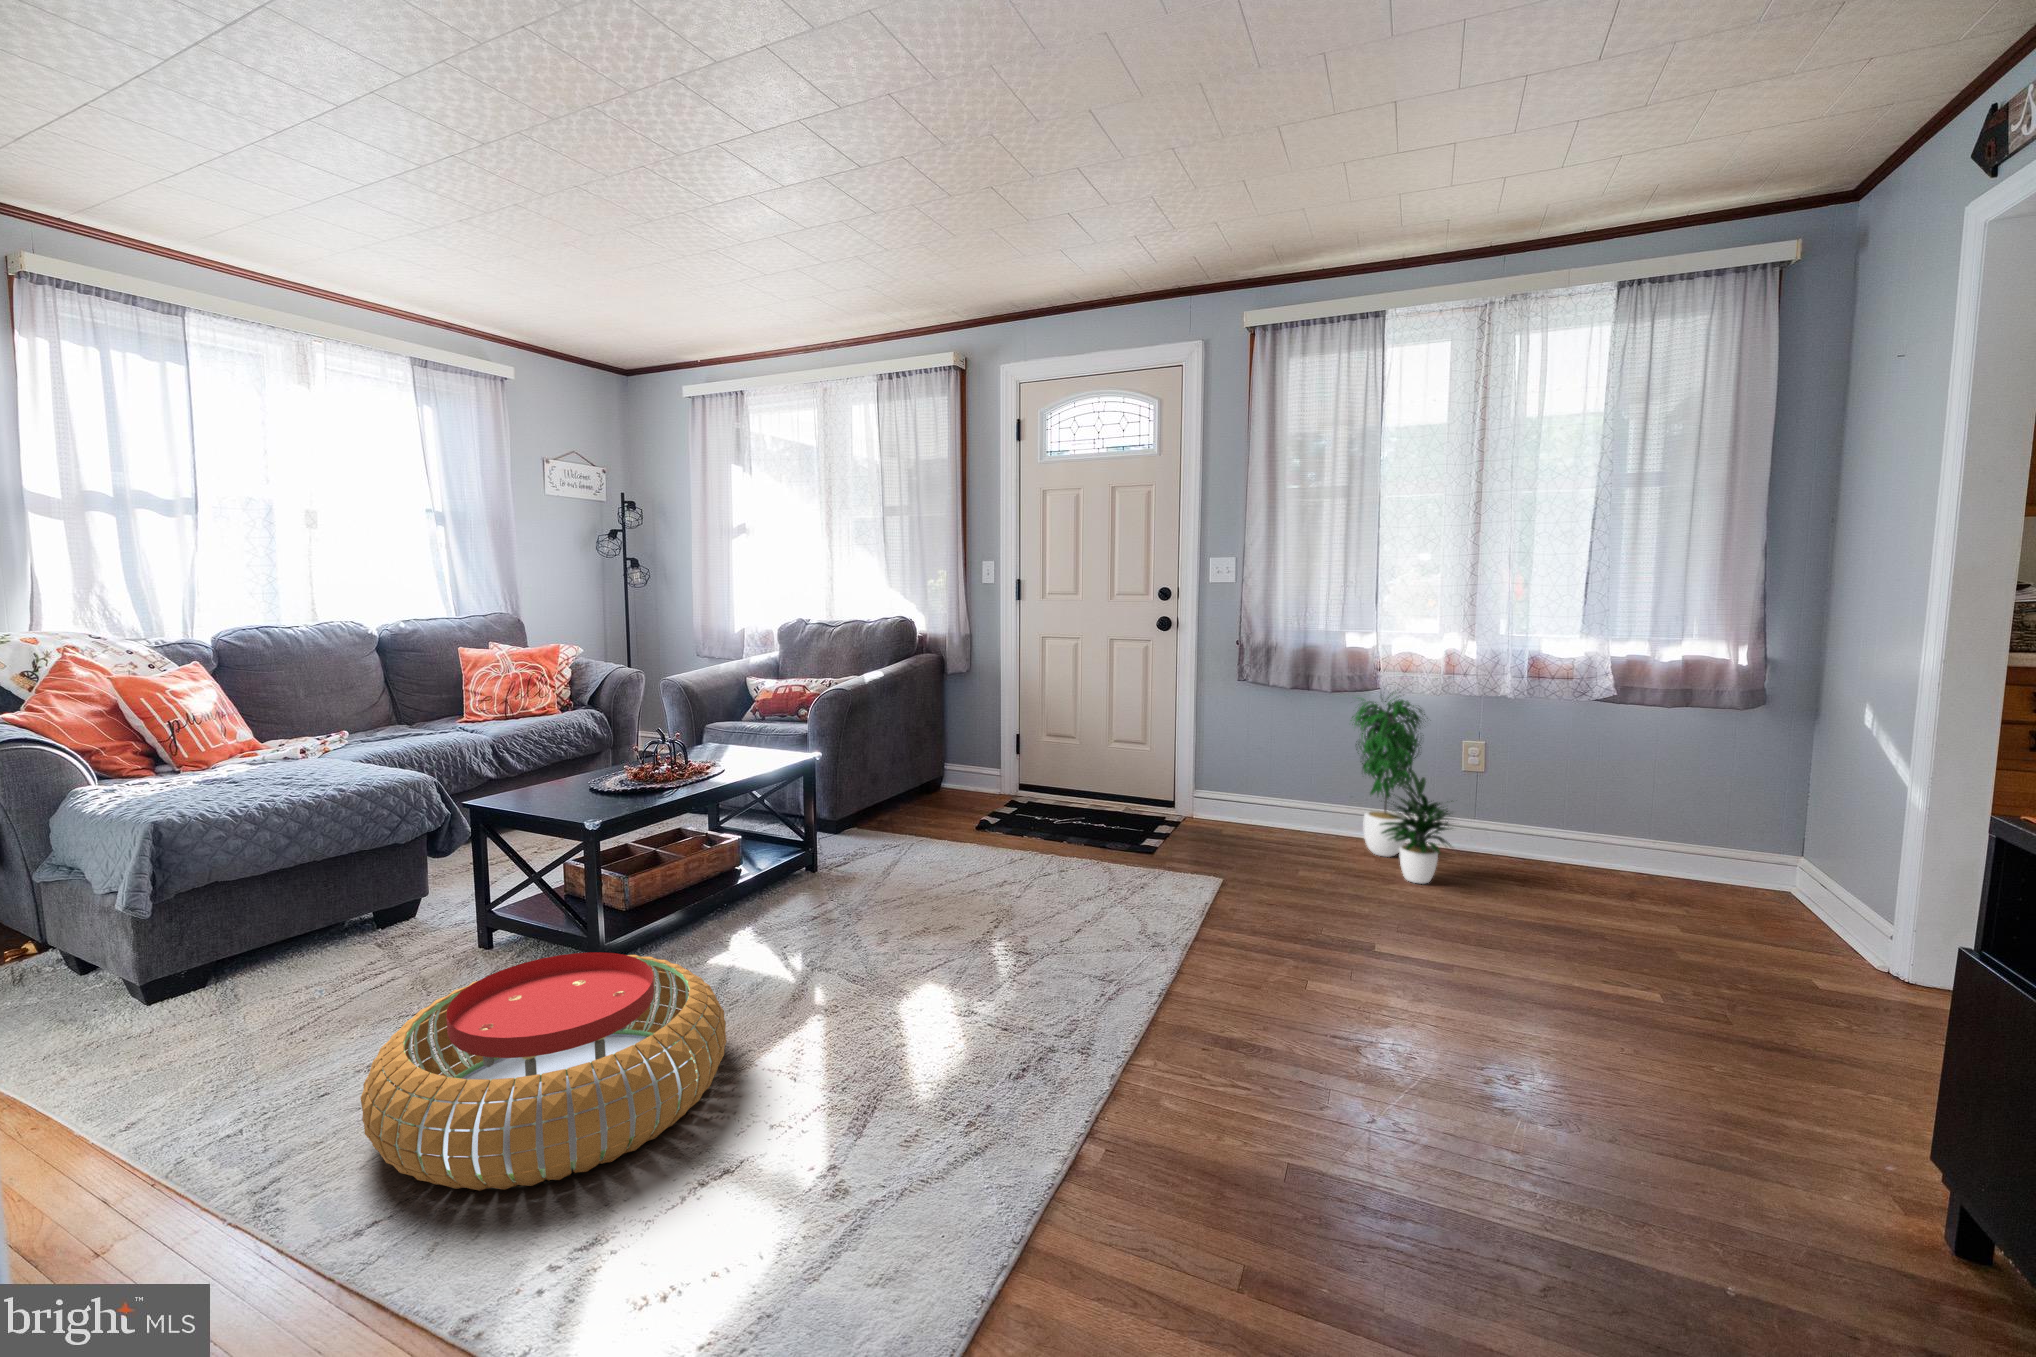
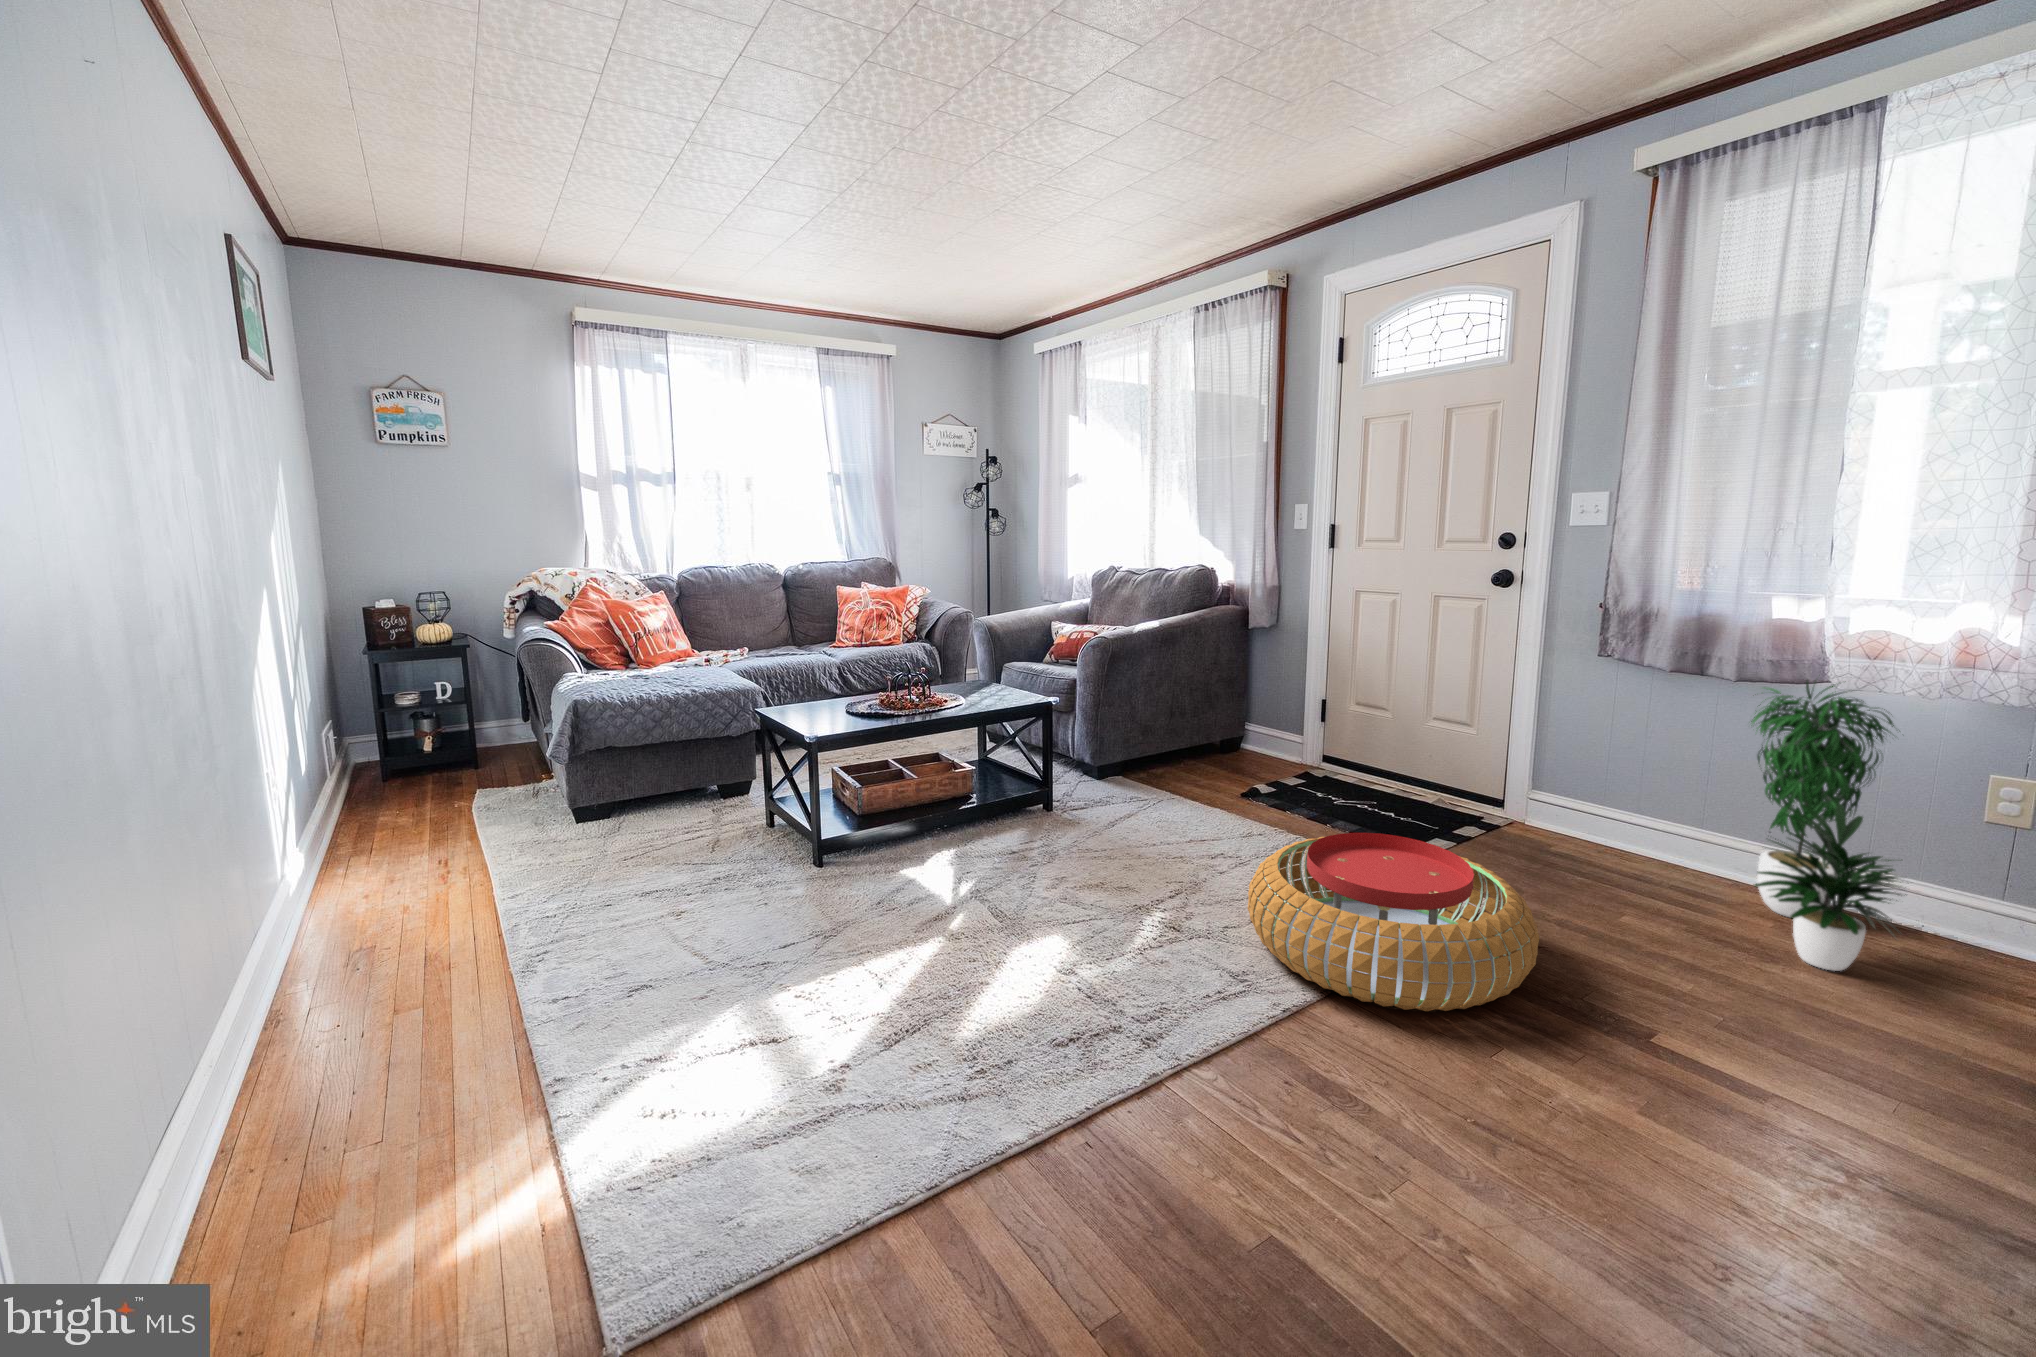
pouf: present [361,952,726,1191] -> present [1248,833,1540,1011]

